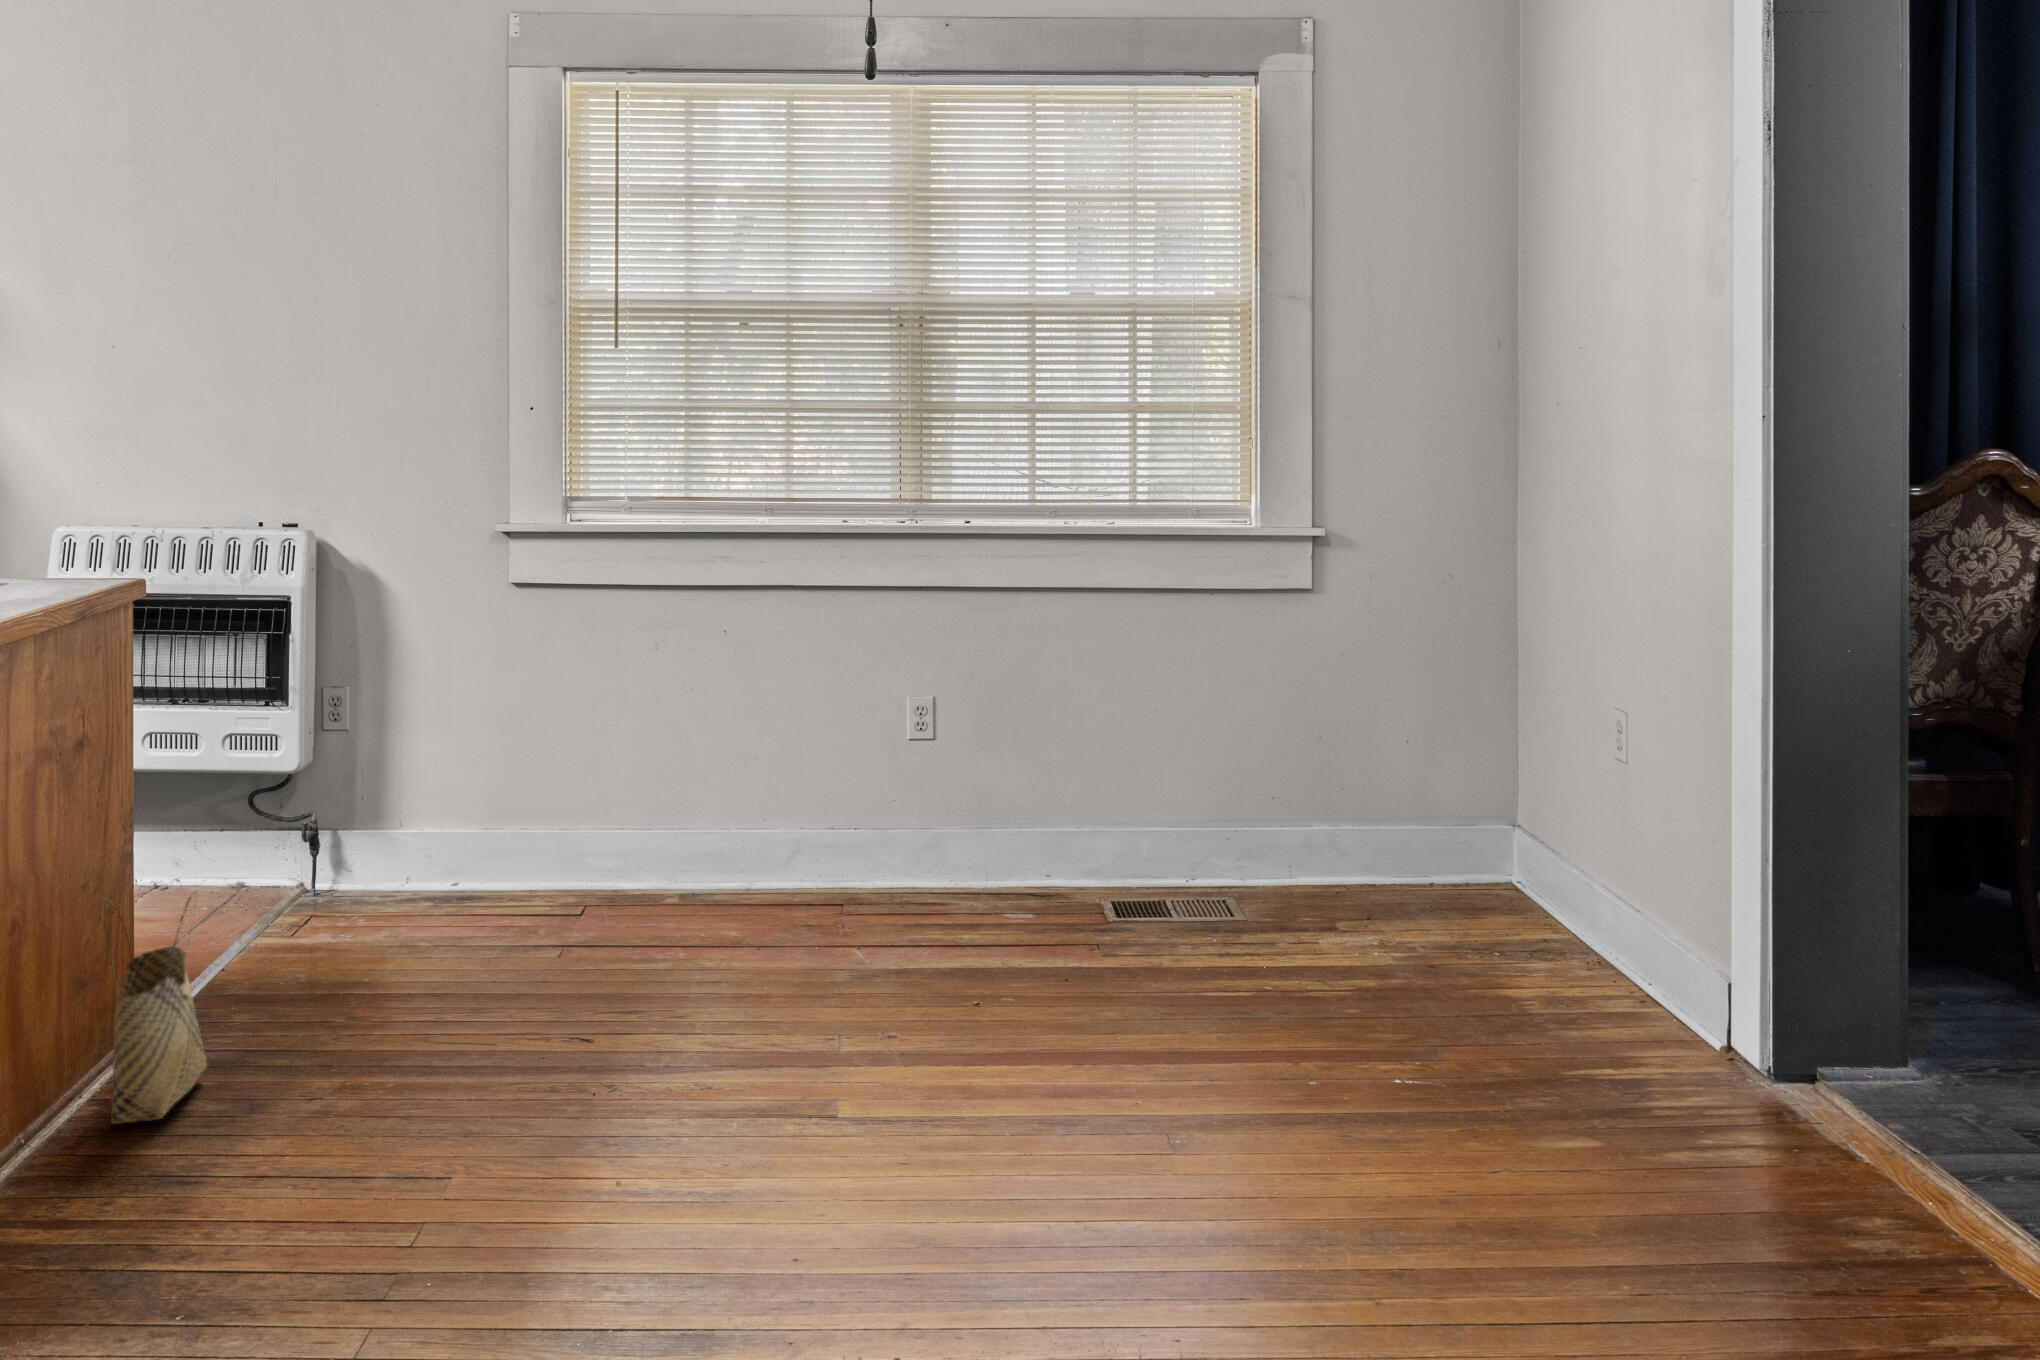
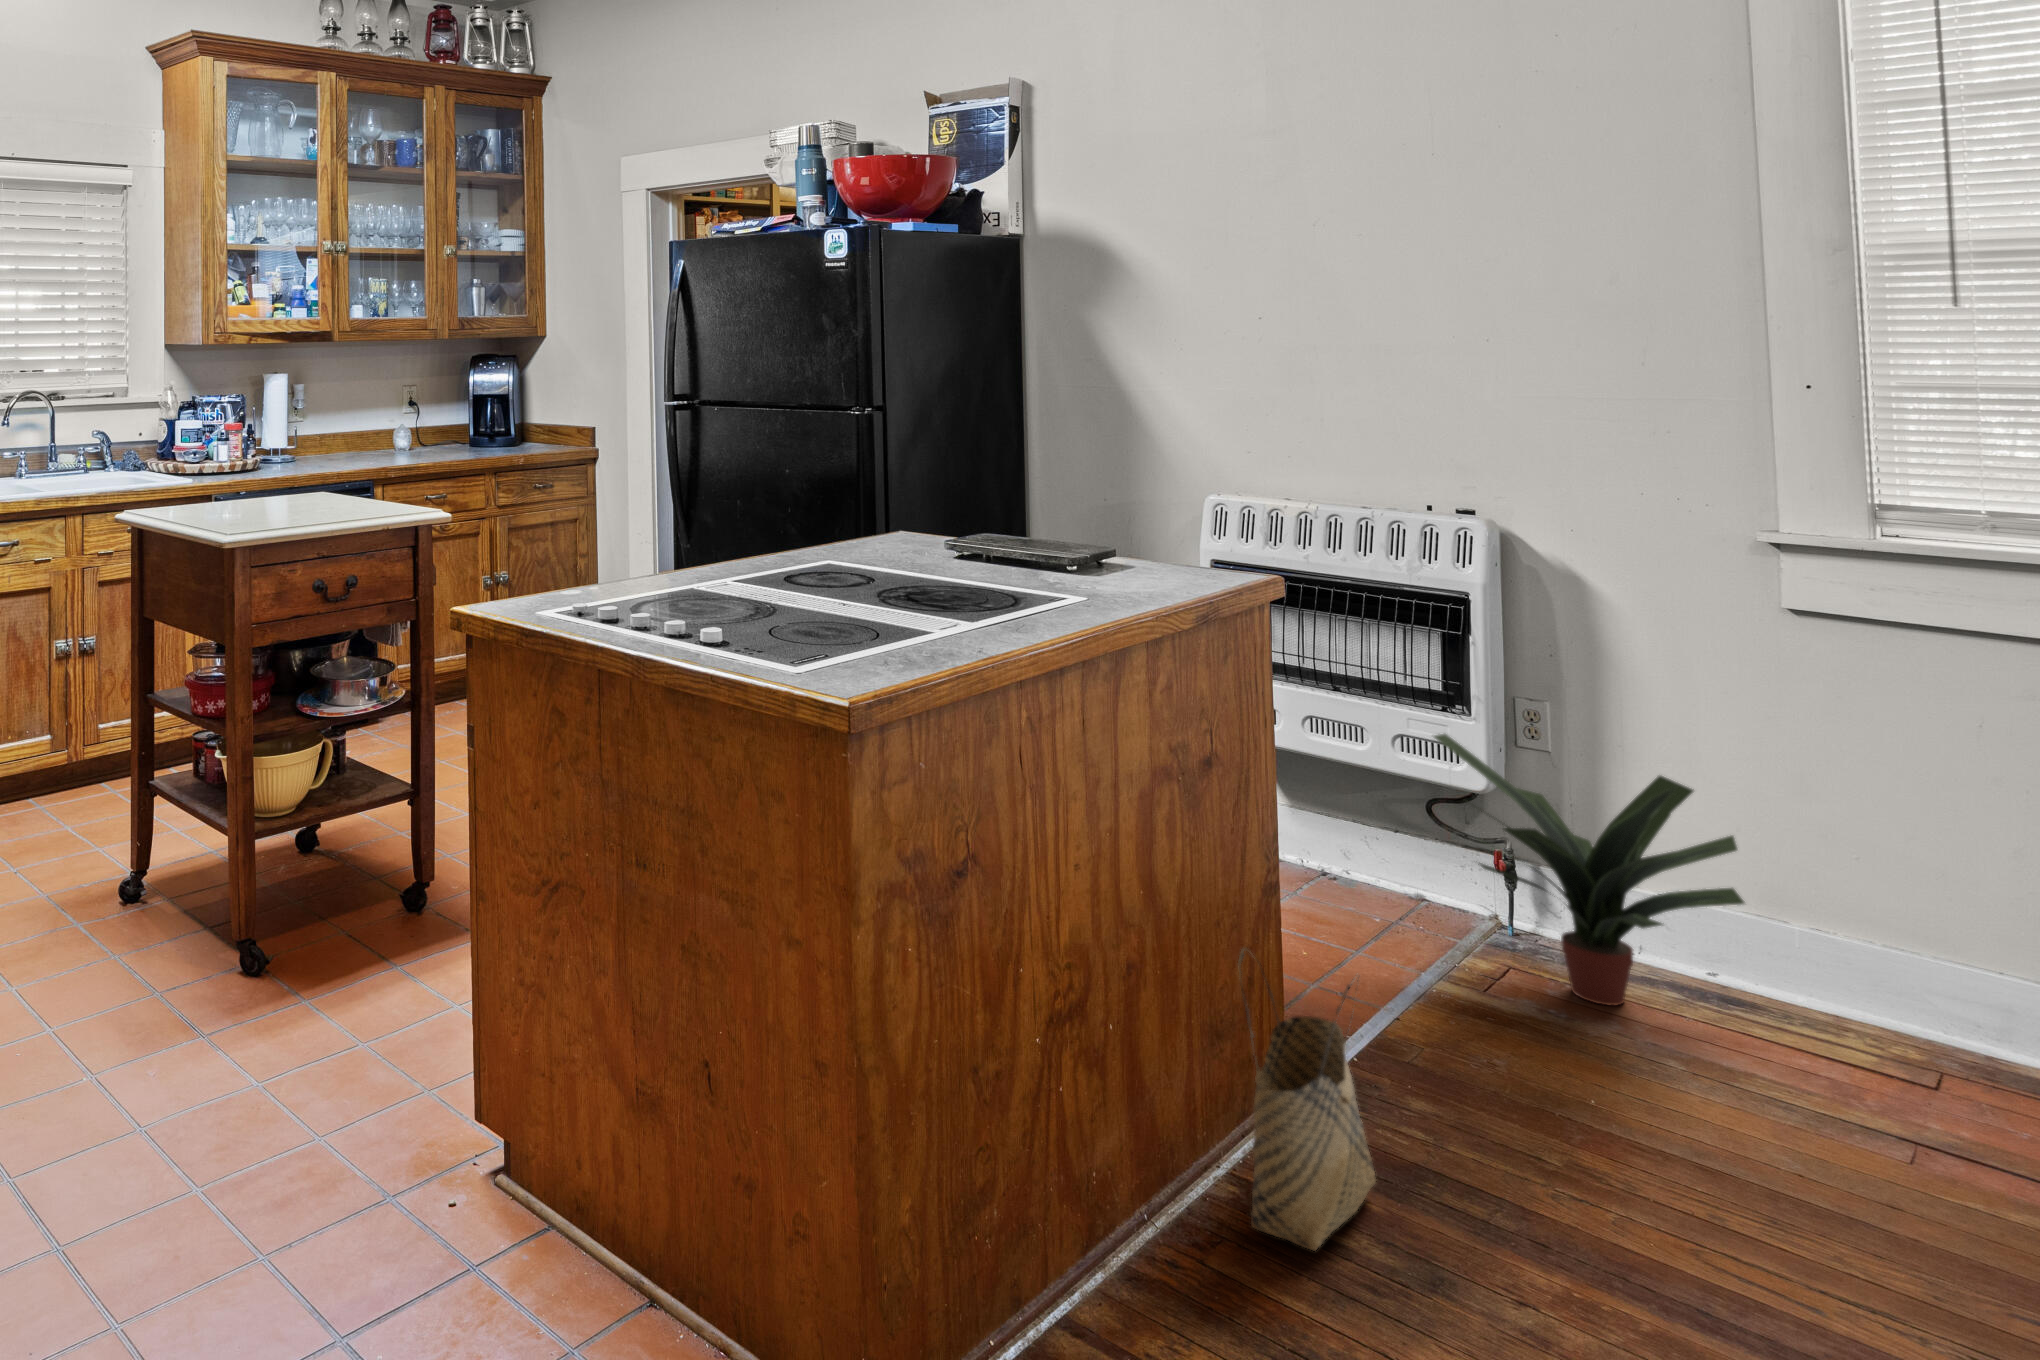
potted plant: none [255,723,470,922] -> present [1434,734,1744,1006]

